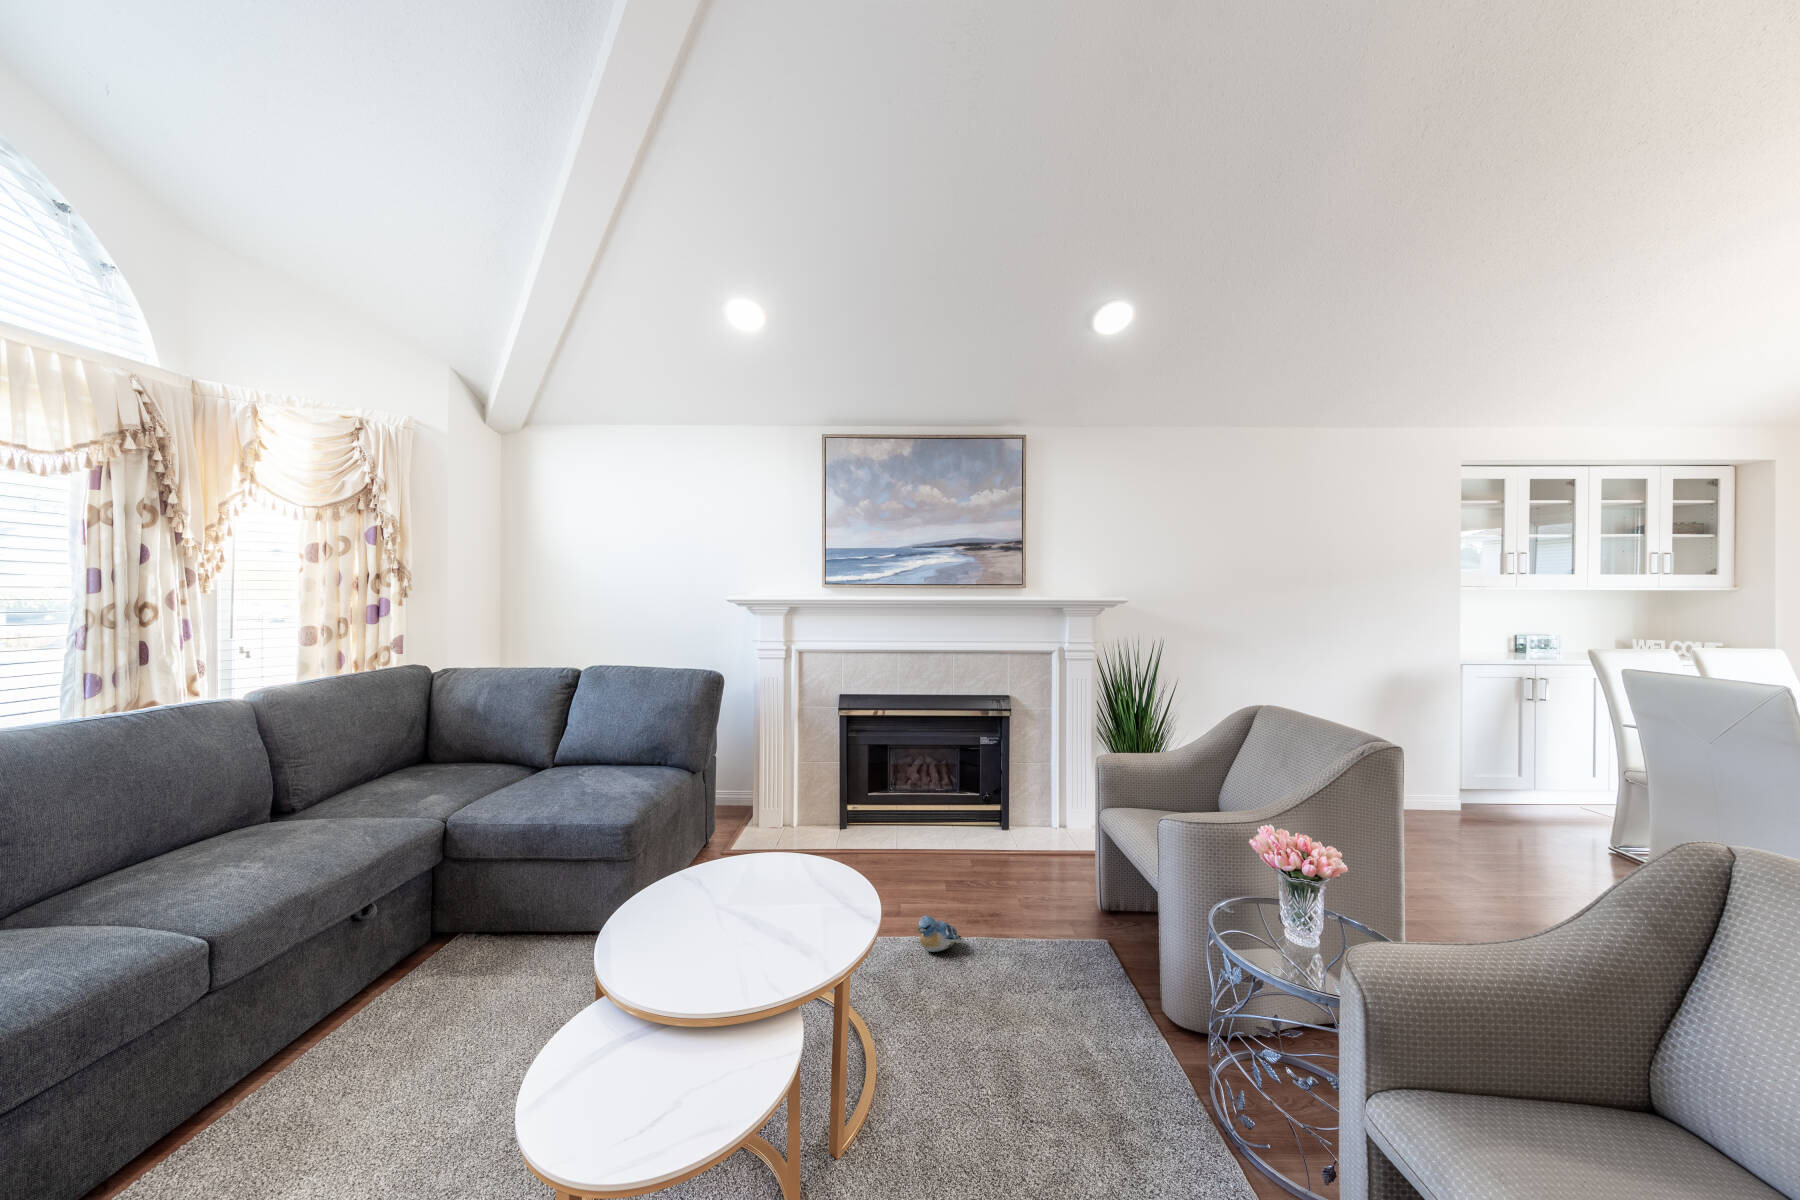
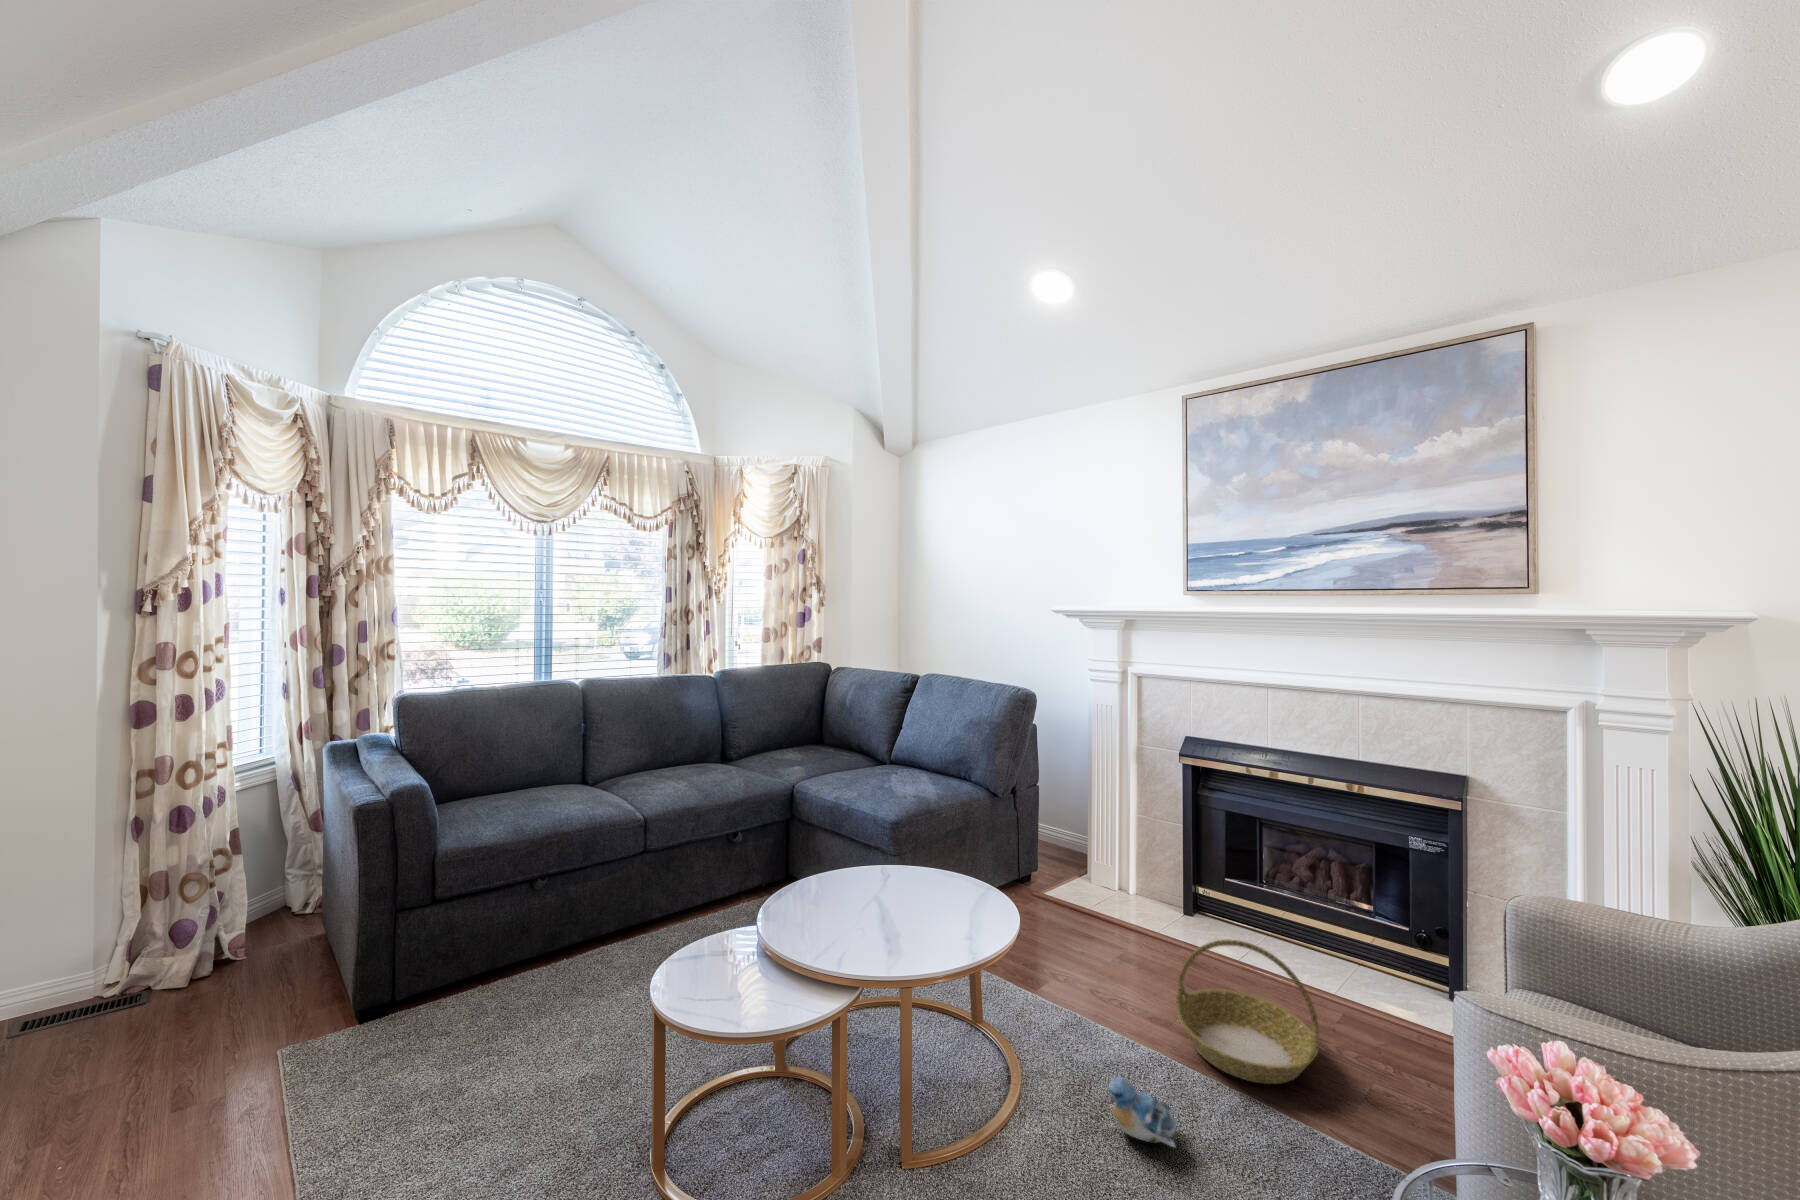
basket: none [901,814,986,900] -> present [1176,939,1319,1084]

